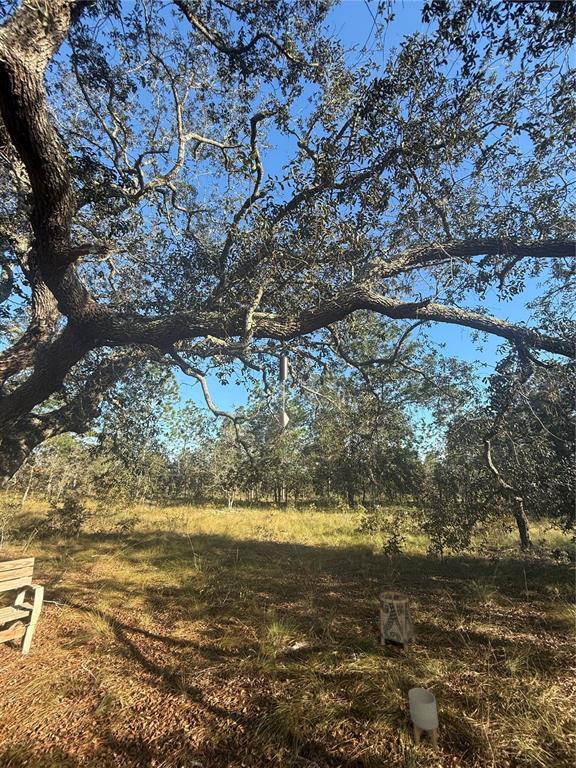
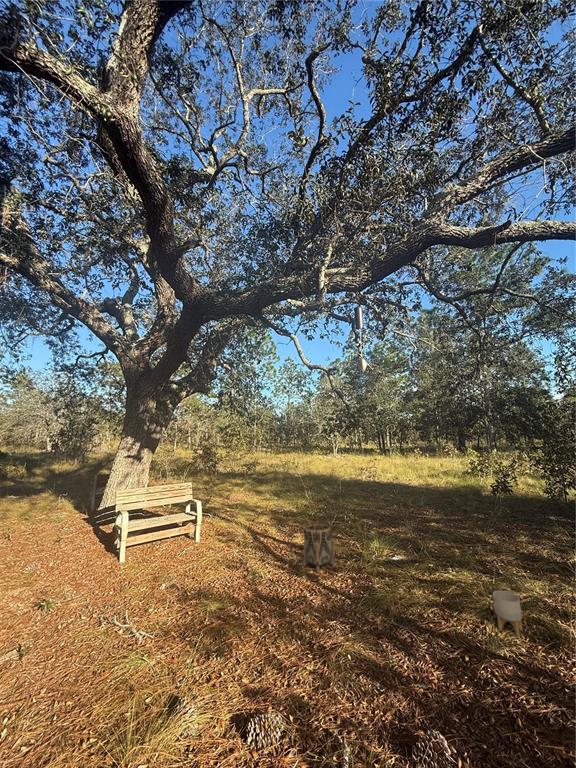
basket: present [379,591,415,652] -> present [303,523,336,572]

